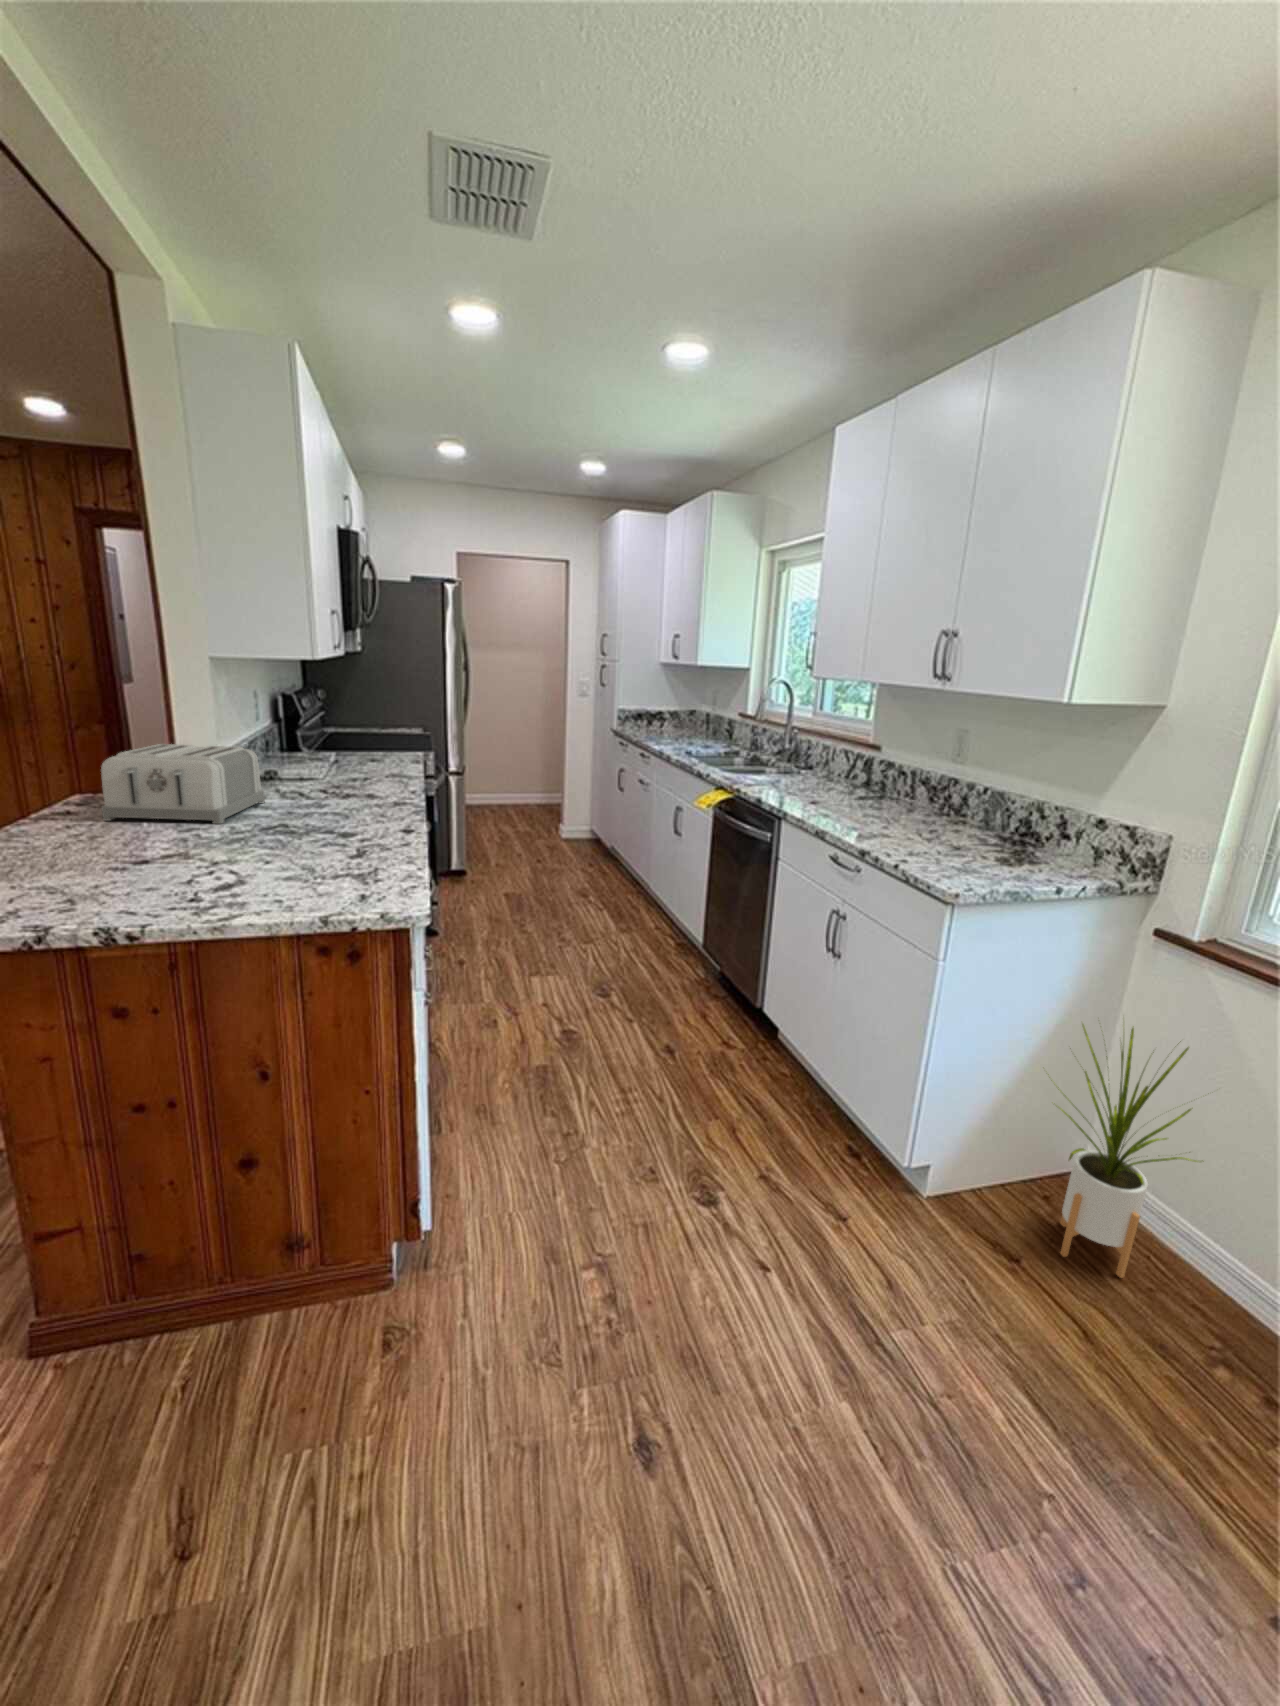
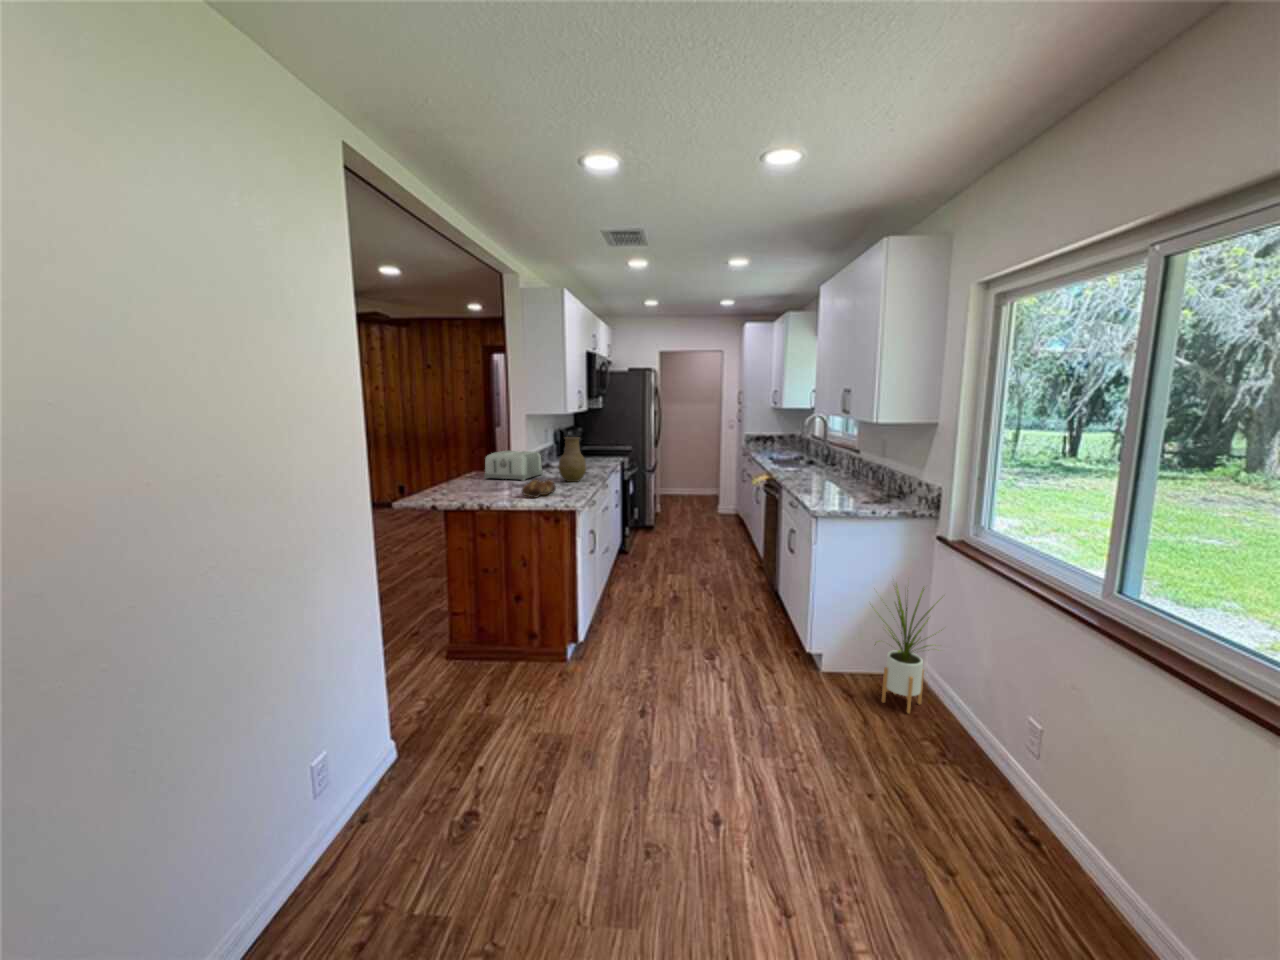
vase: none [315,715,386,824] -> present [559,437,586,482]
bread loaf: none [235,835,331,893] -> present [522,479,556,498]

